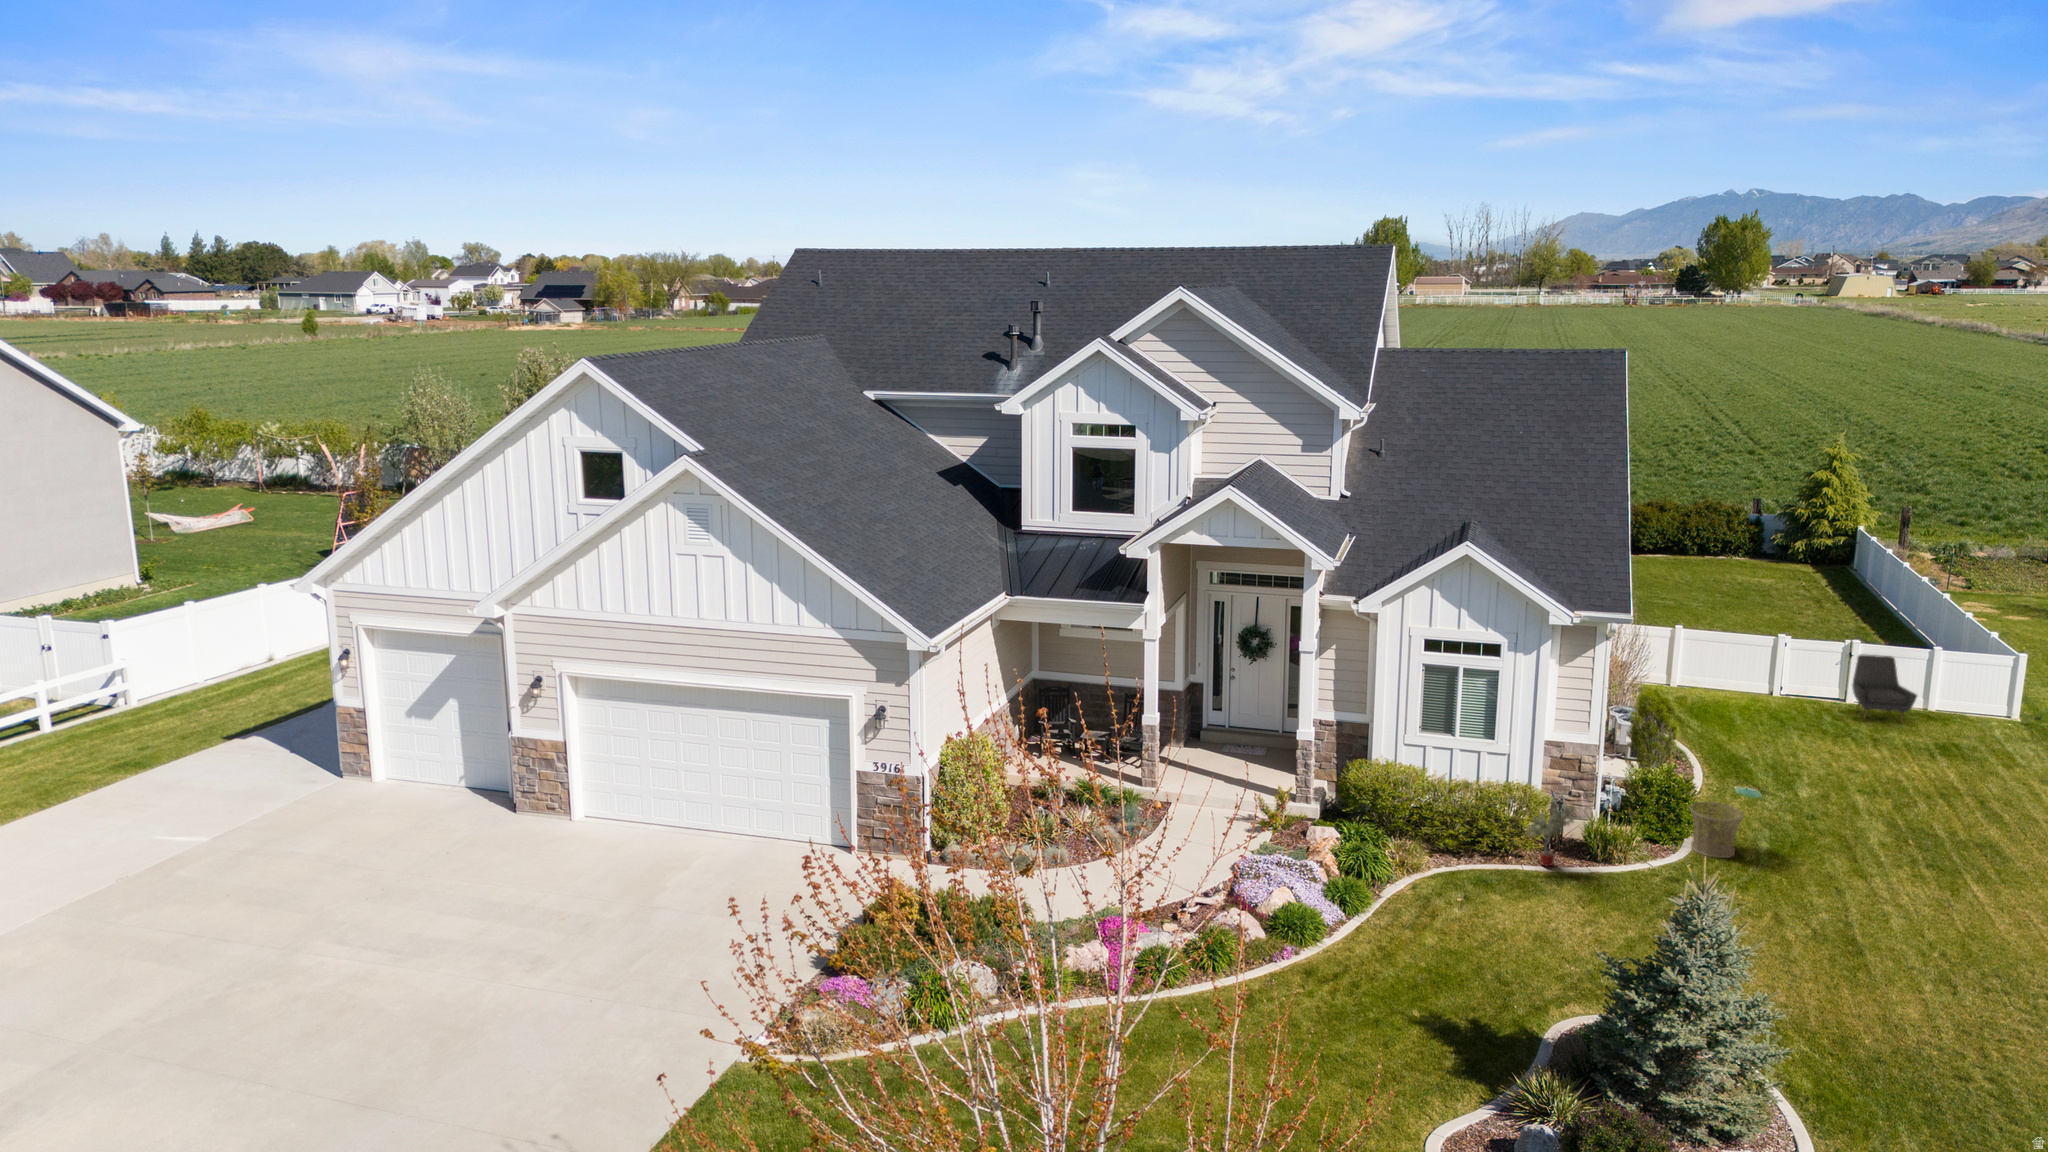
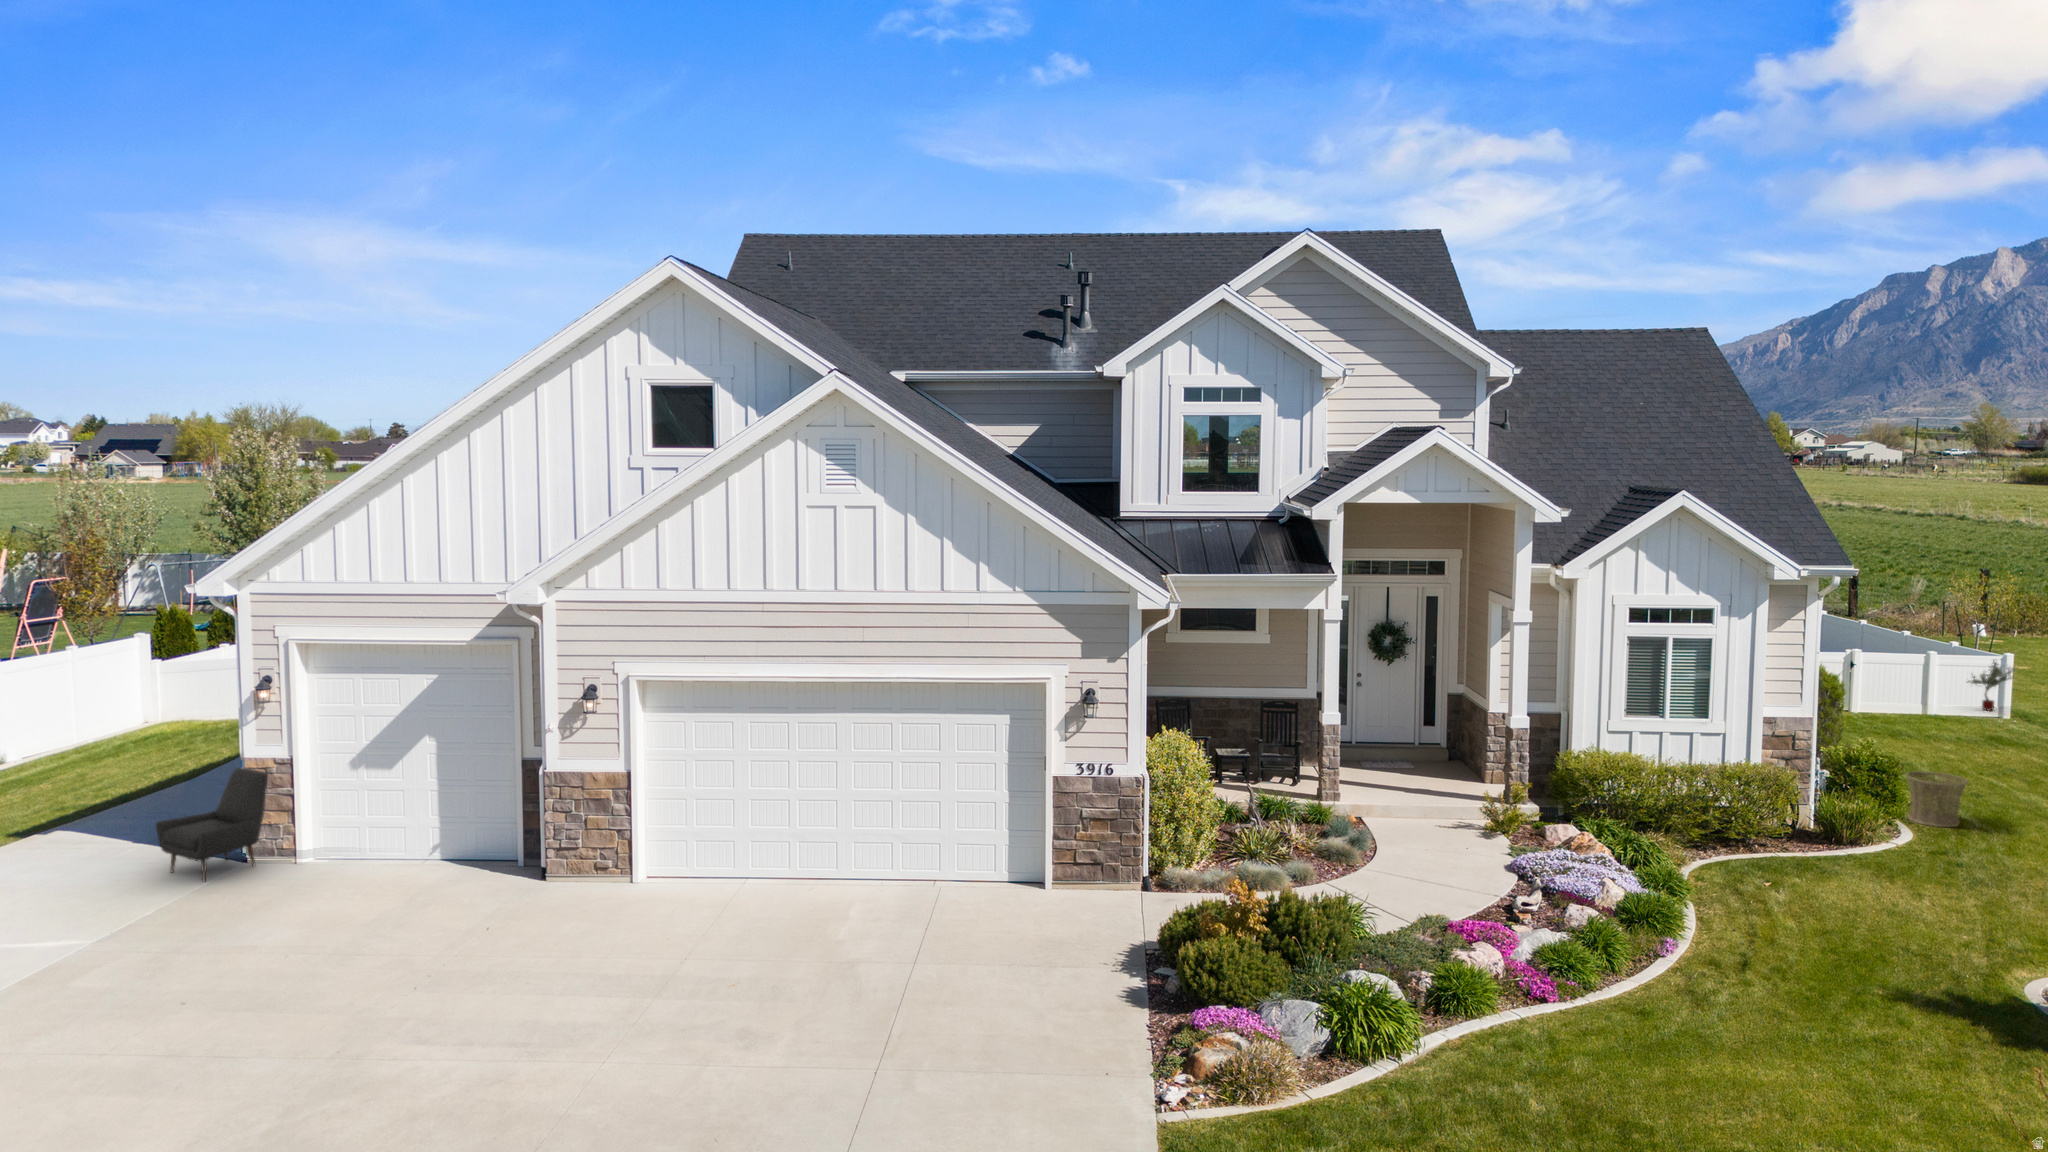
chair: present [1852,654,1917,723] -> present [156,768,268,881]
potted tree: present [1527,799,1574,867] -> present [1967,660,2015,711]

